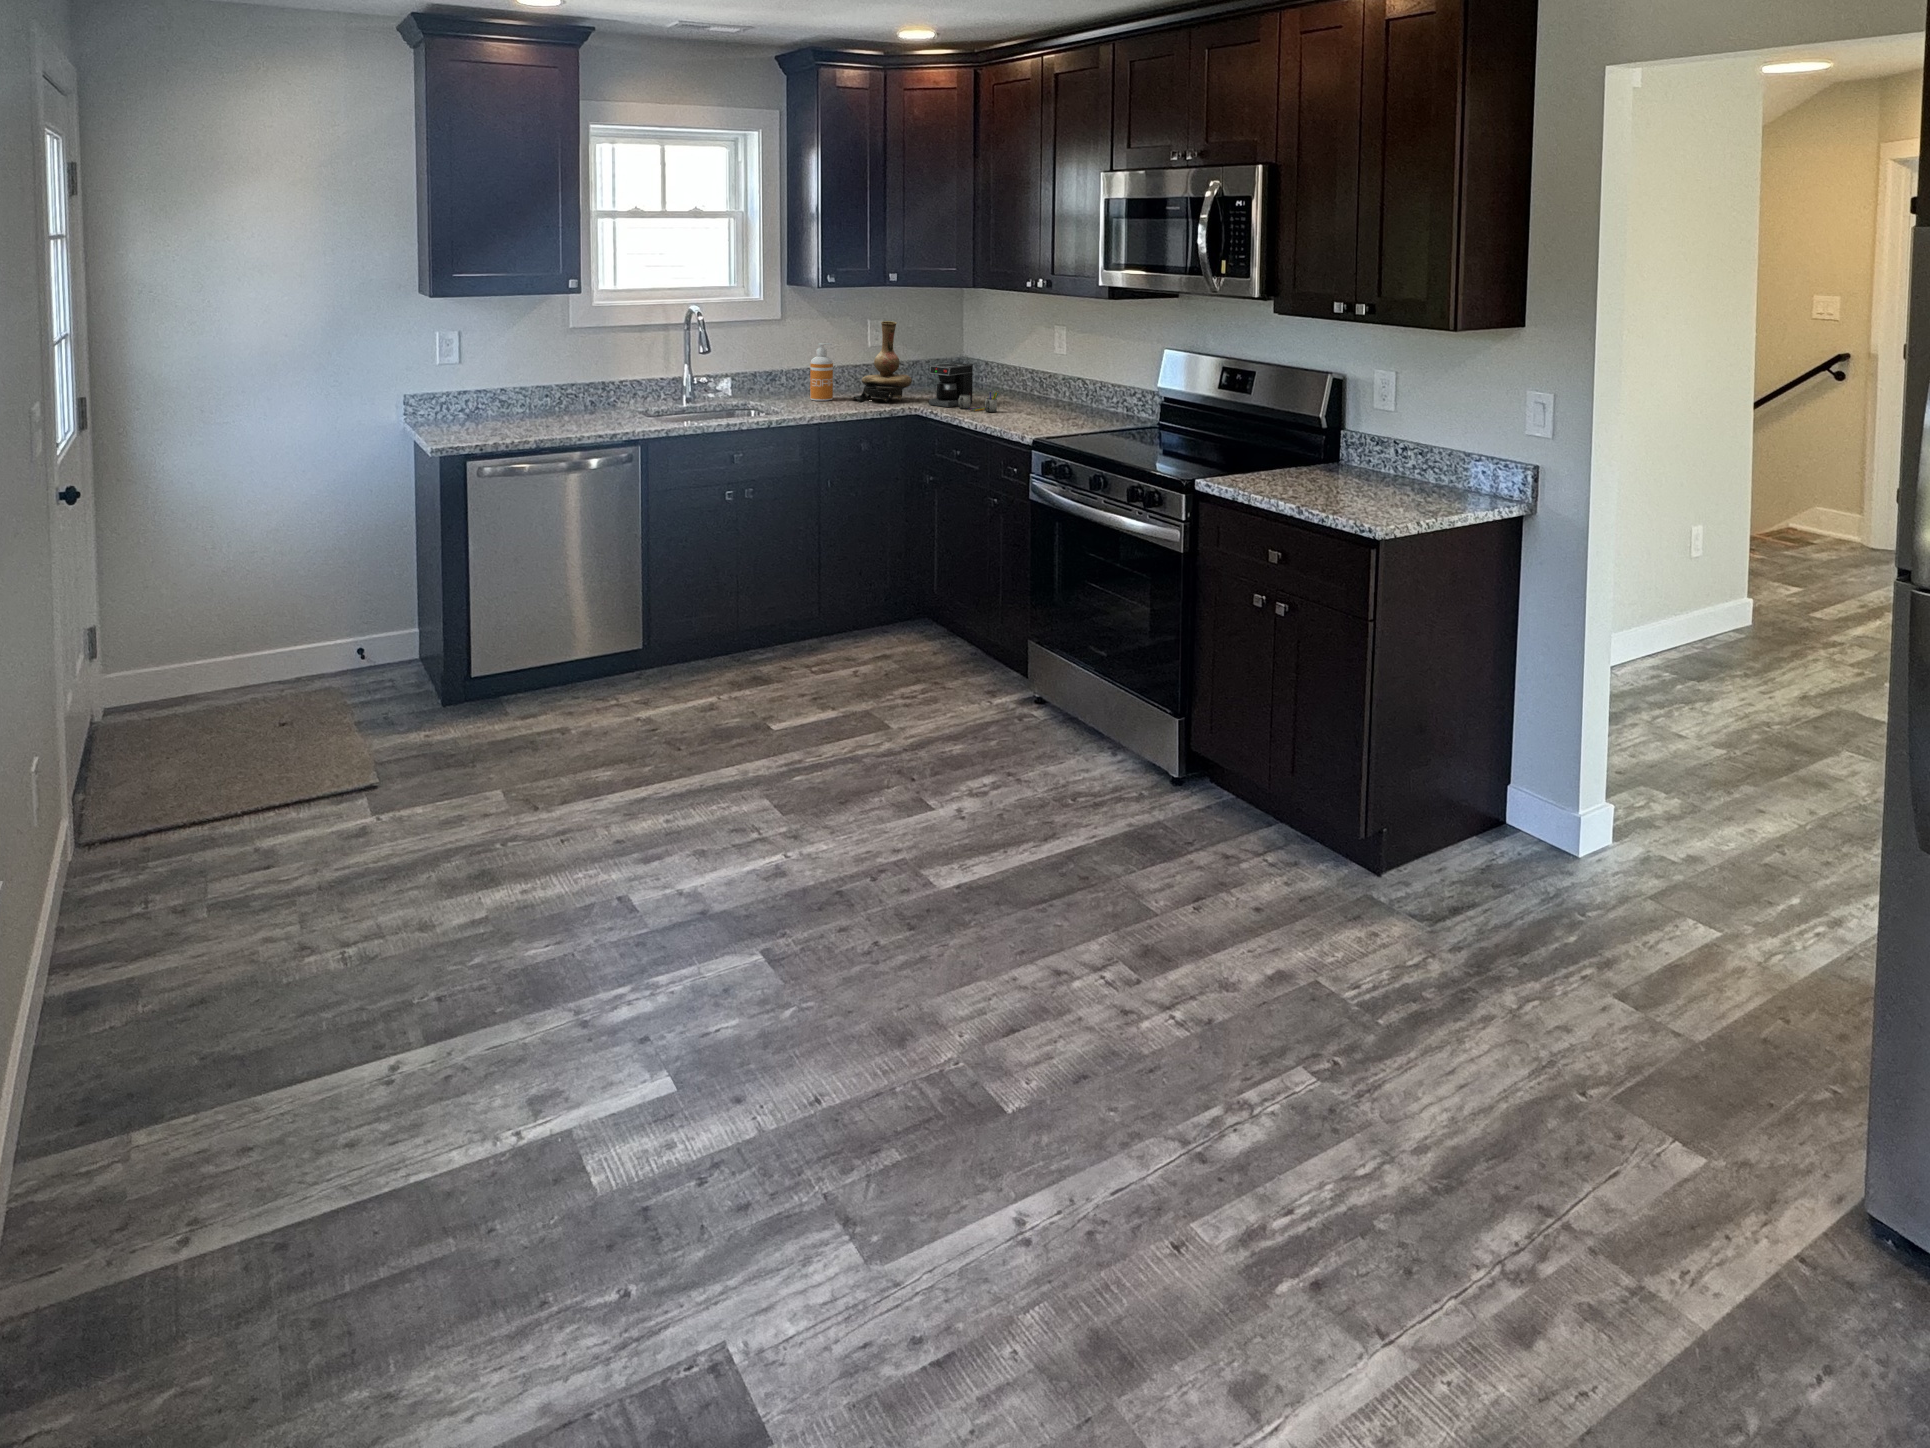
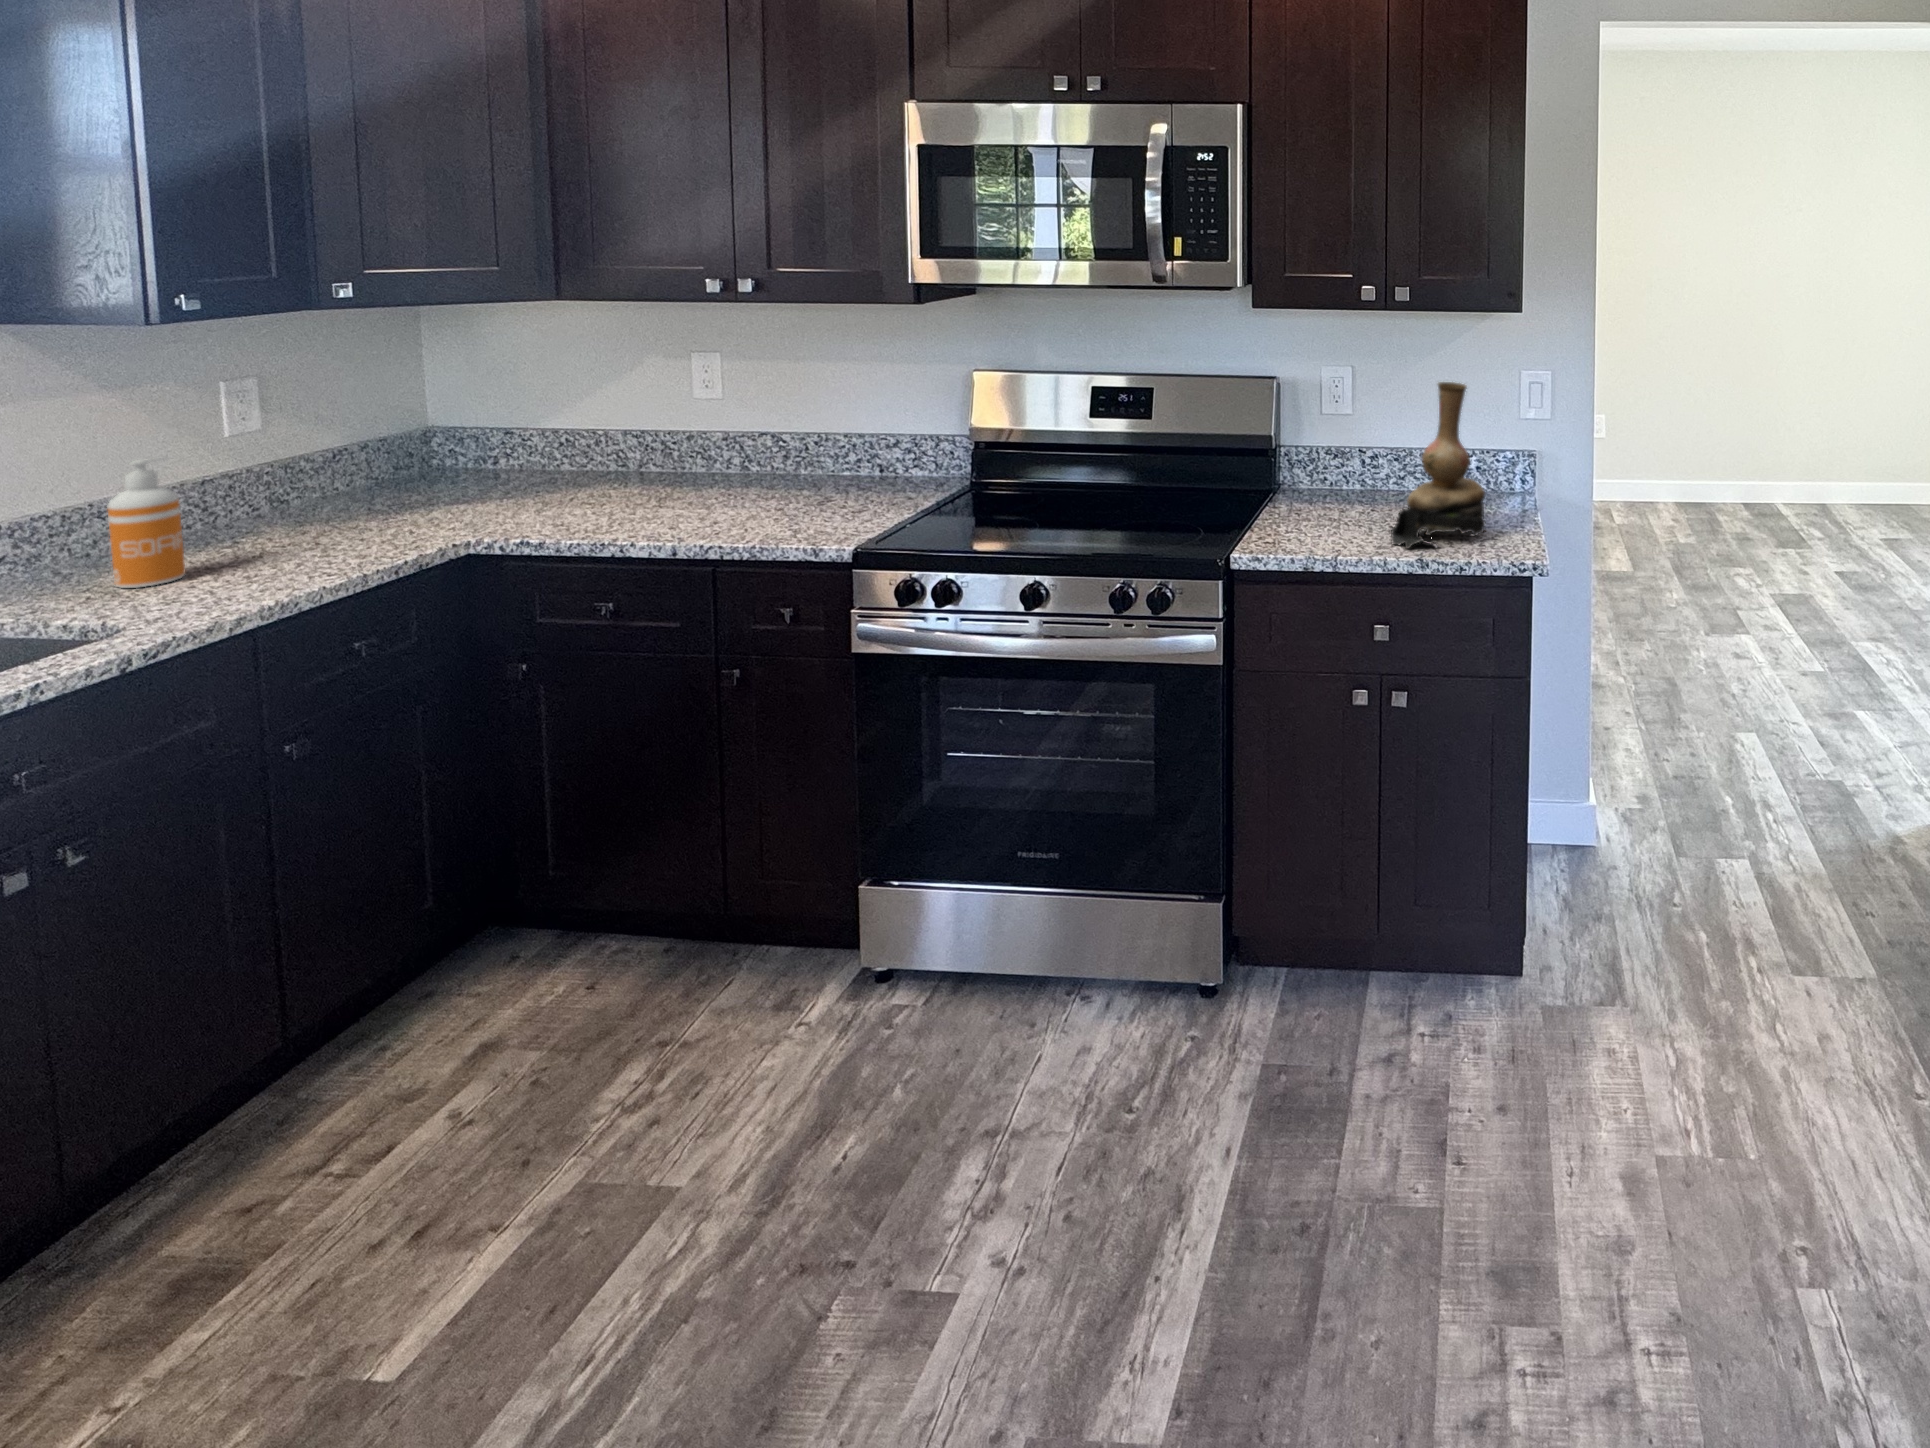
vase: present [853,321,912,402] -> present [1391,382,1486,548]
coffee maker: present [929,362,999,412] -> none [457,447,637,537]

